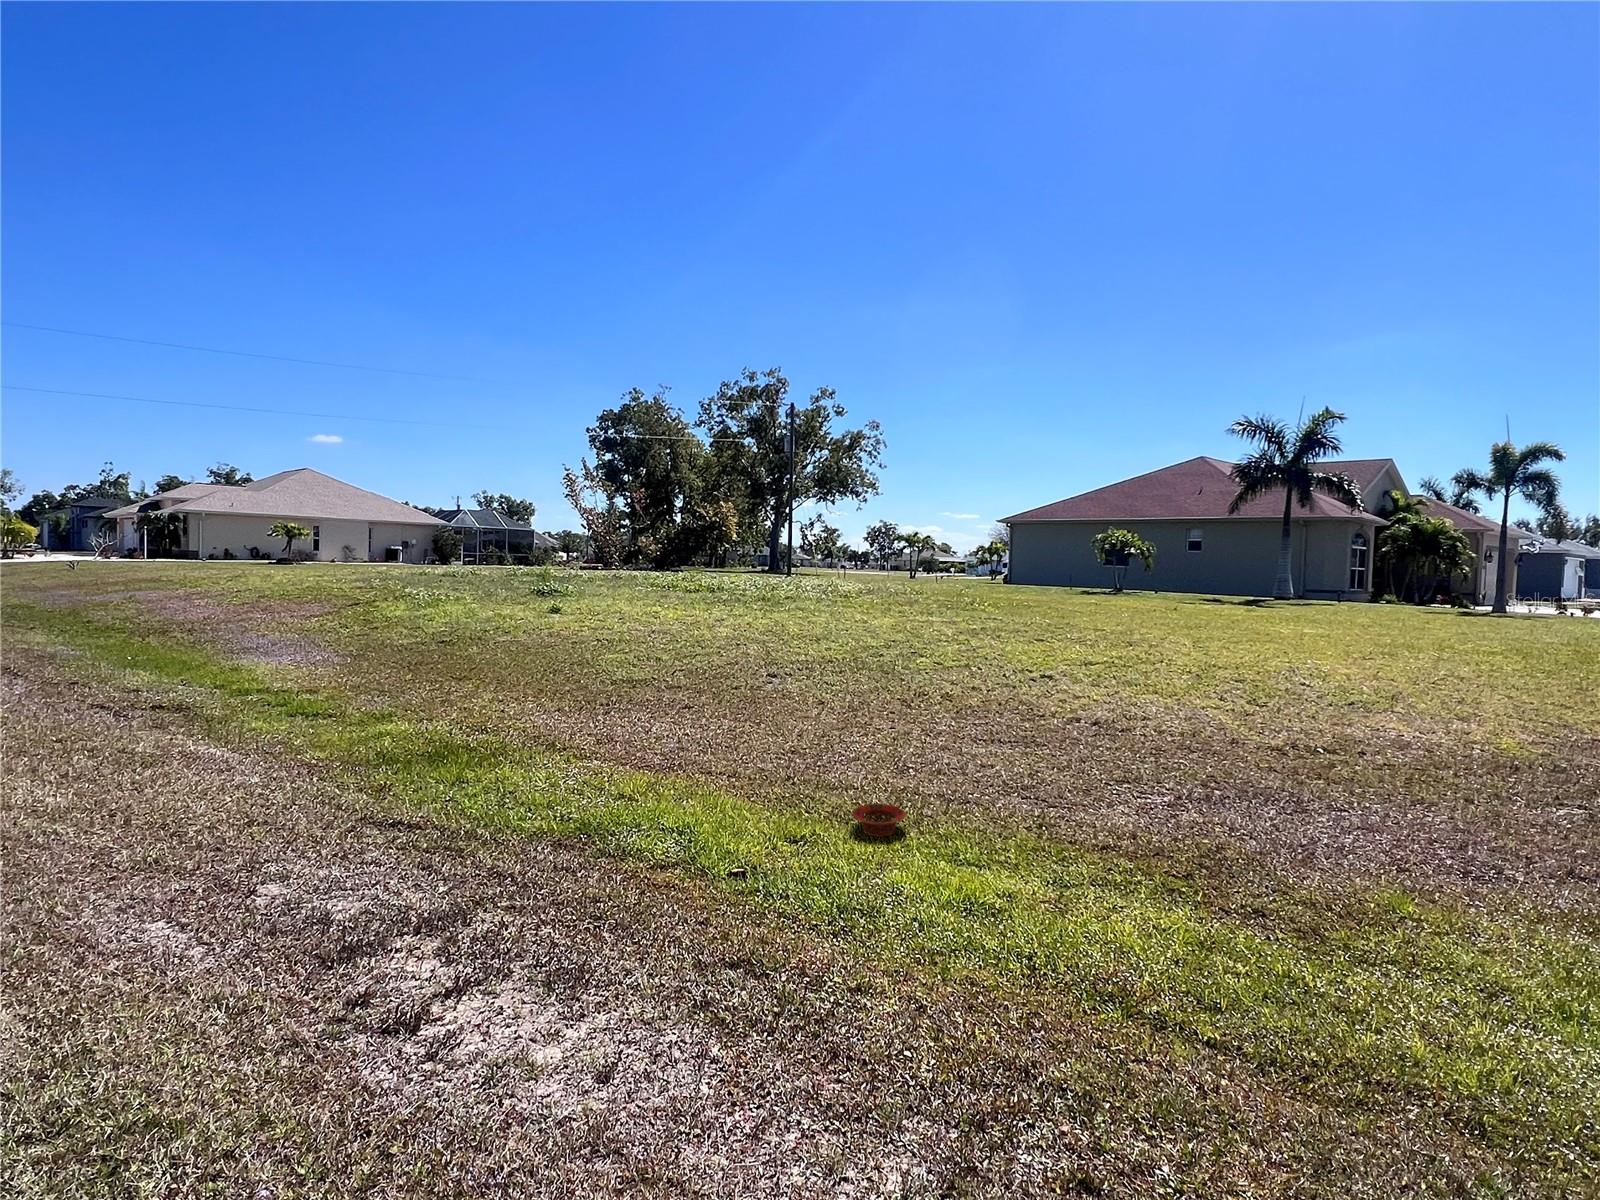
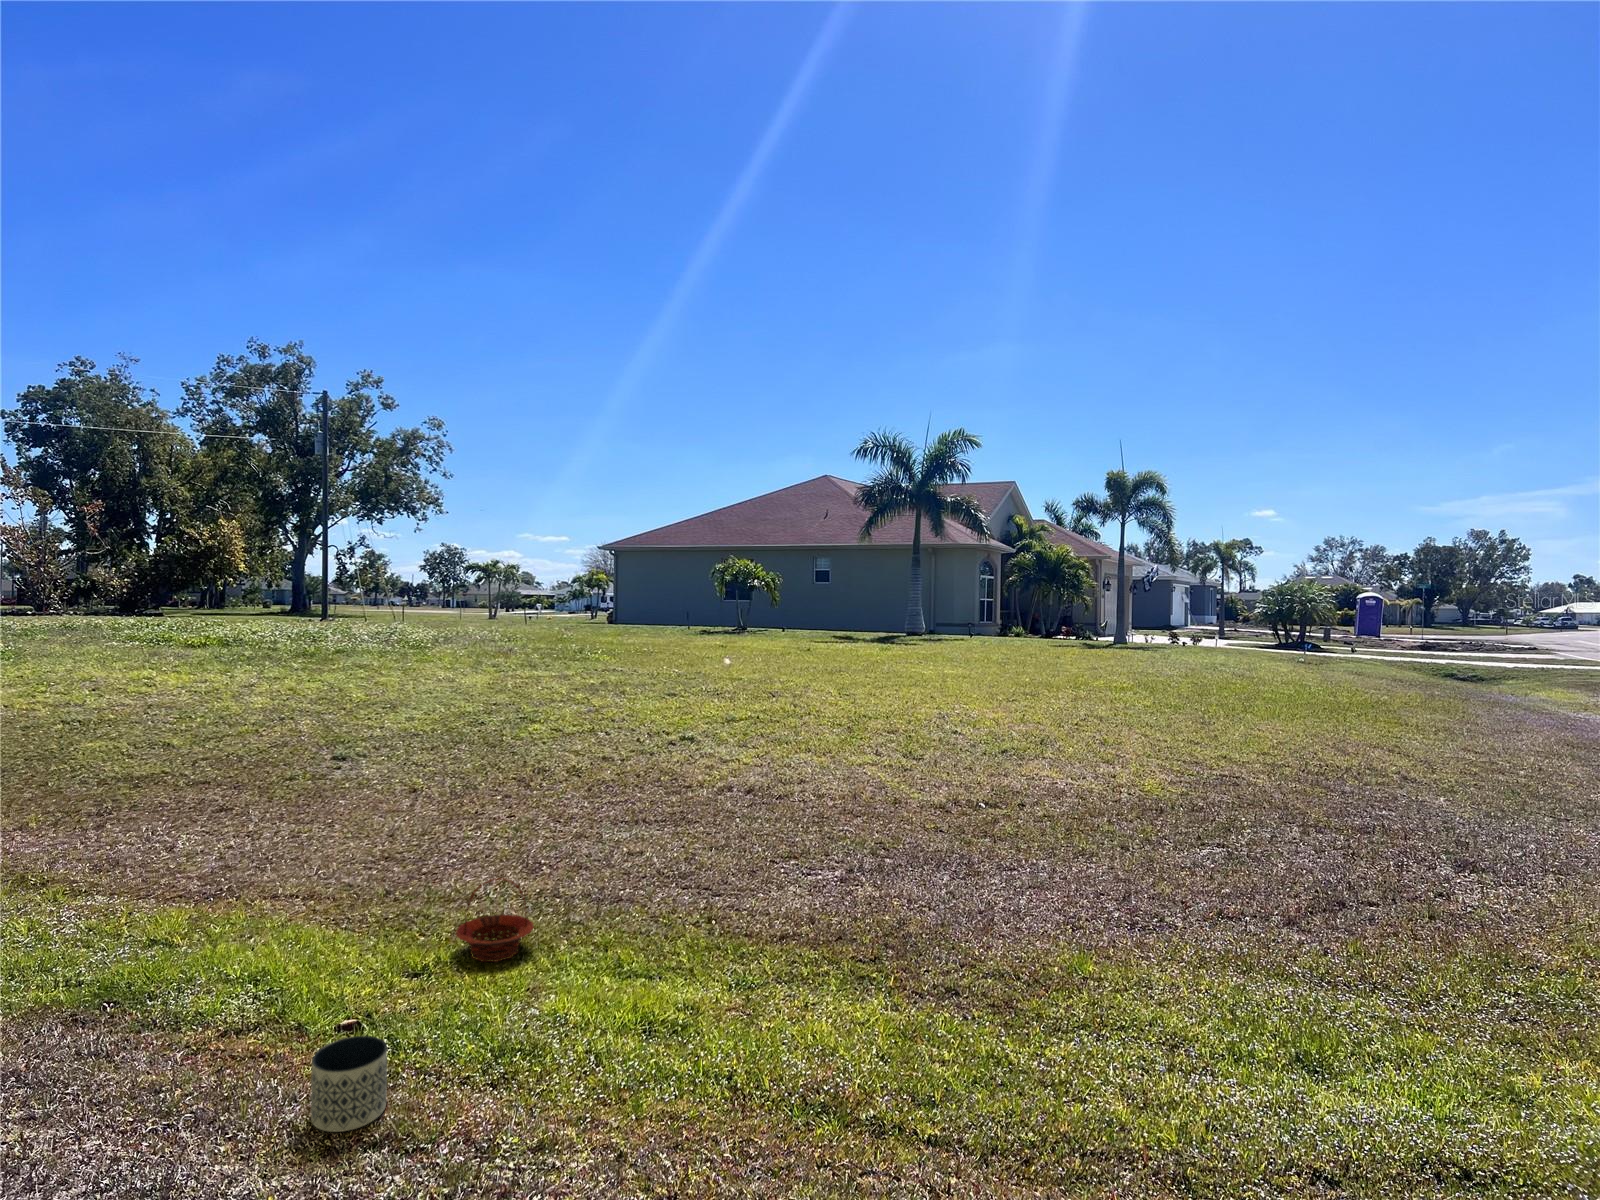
planter: none [759,875,804,935] -> present [311,1036,387,1132]

